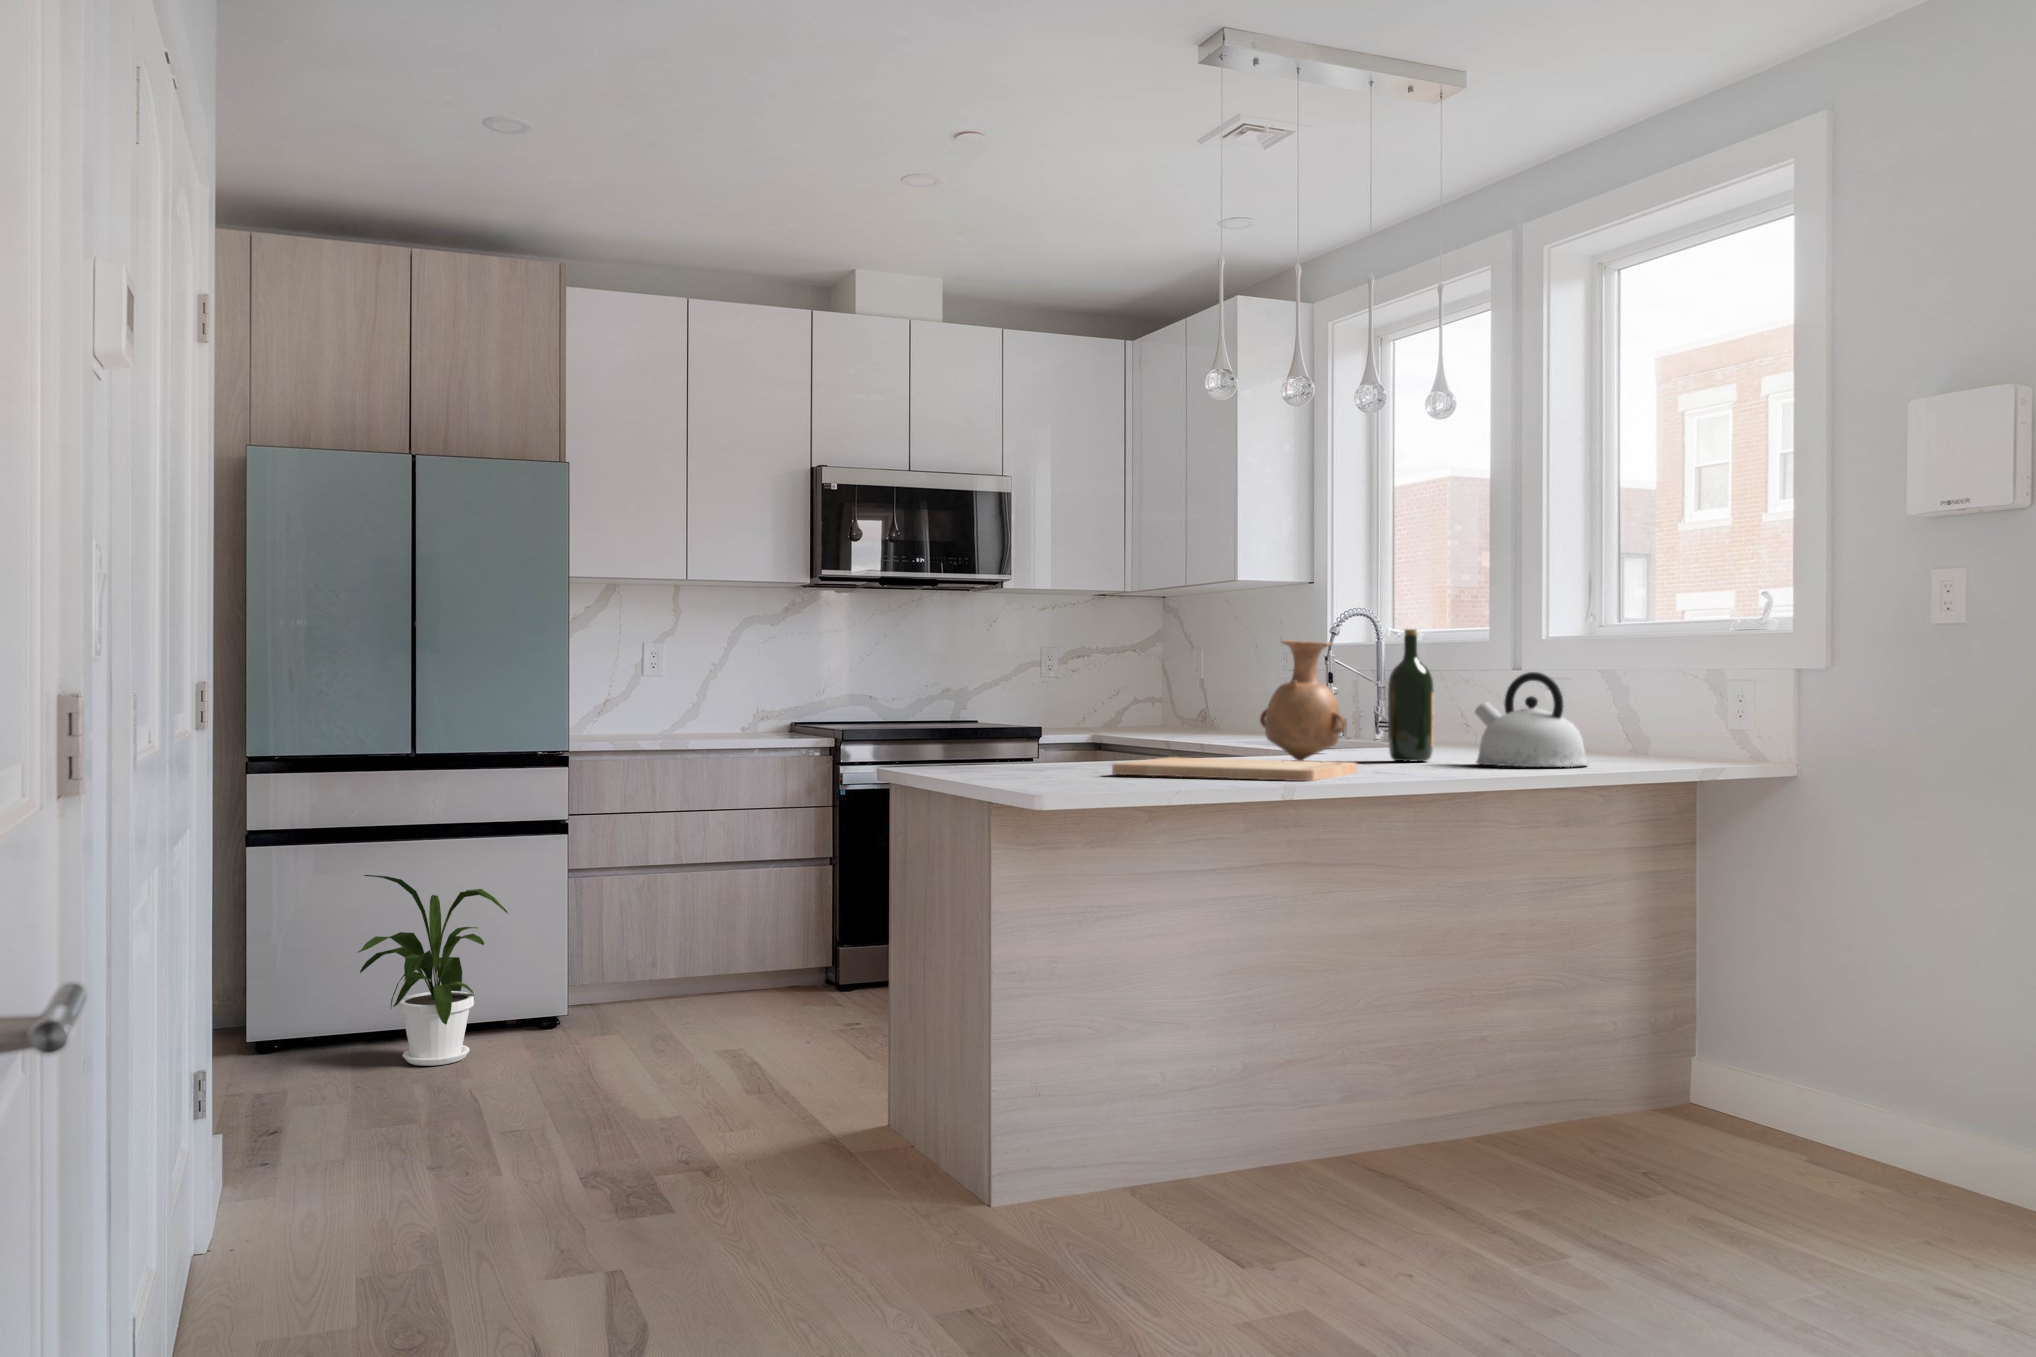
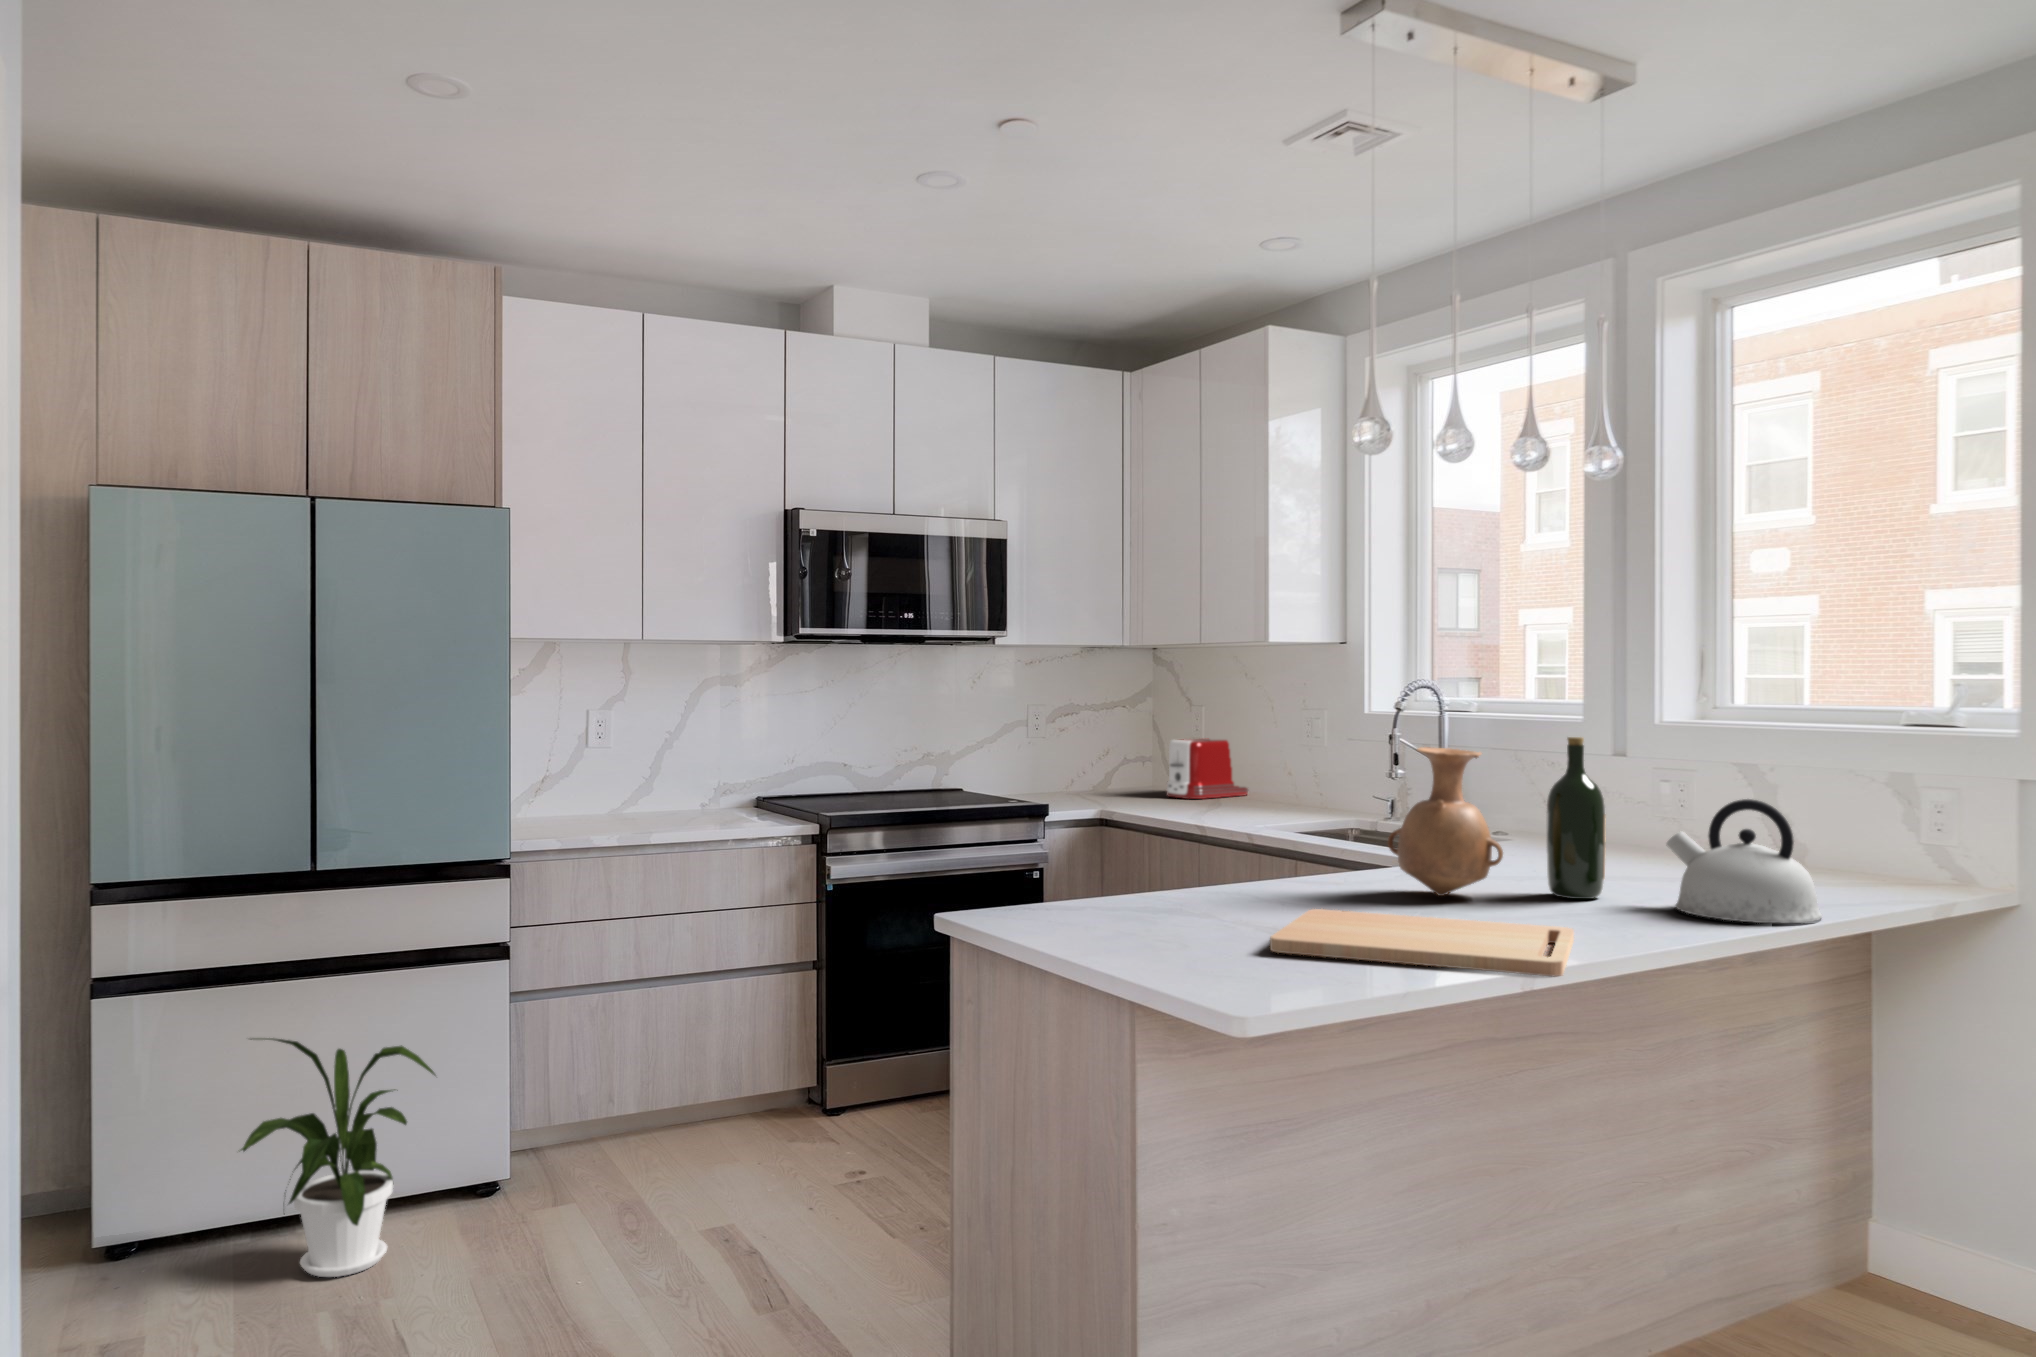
toaster: none [1168,679,1246,733] -> present [1167,739,1248,799]

